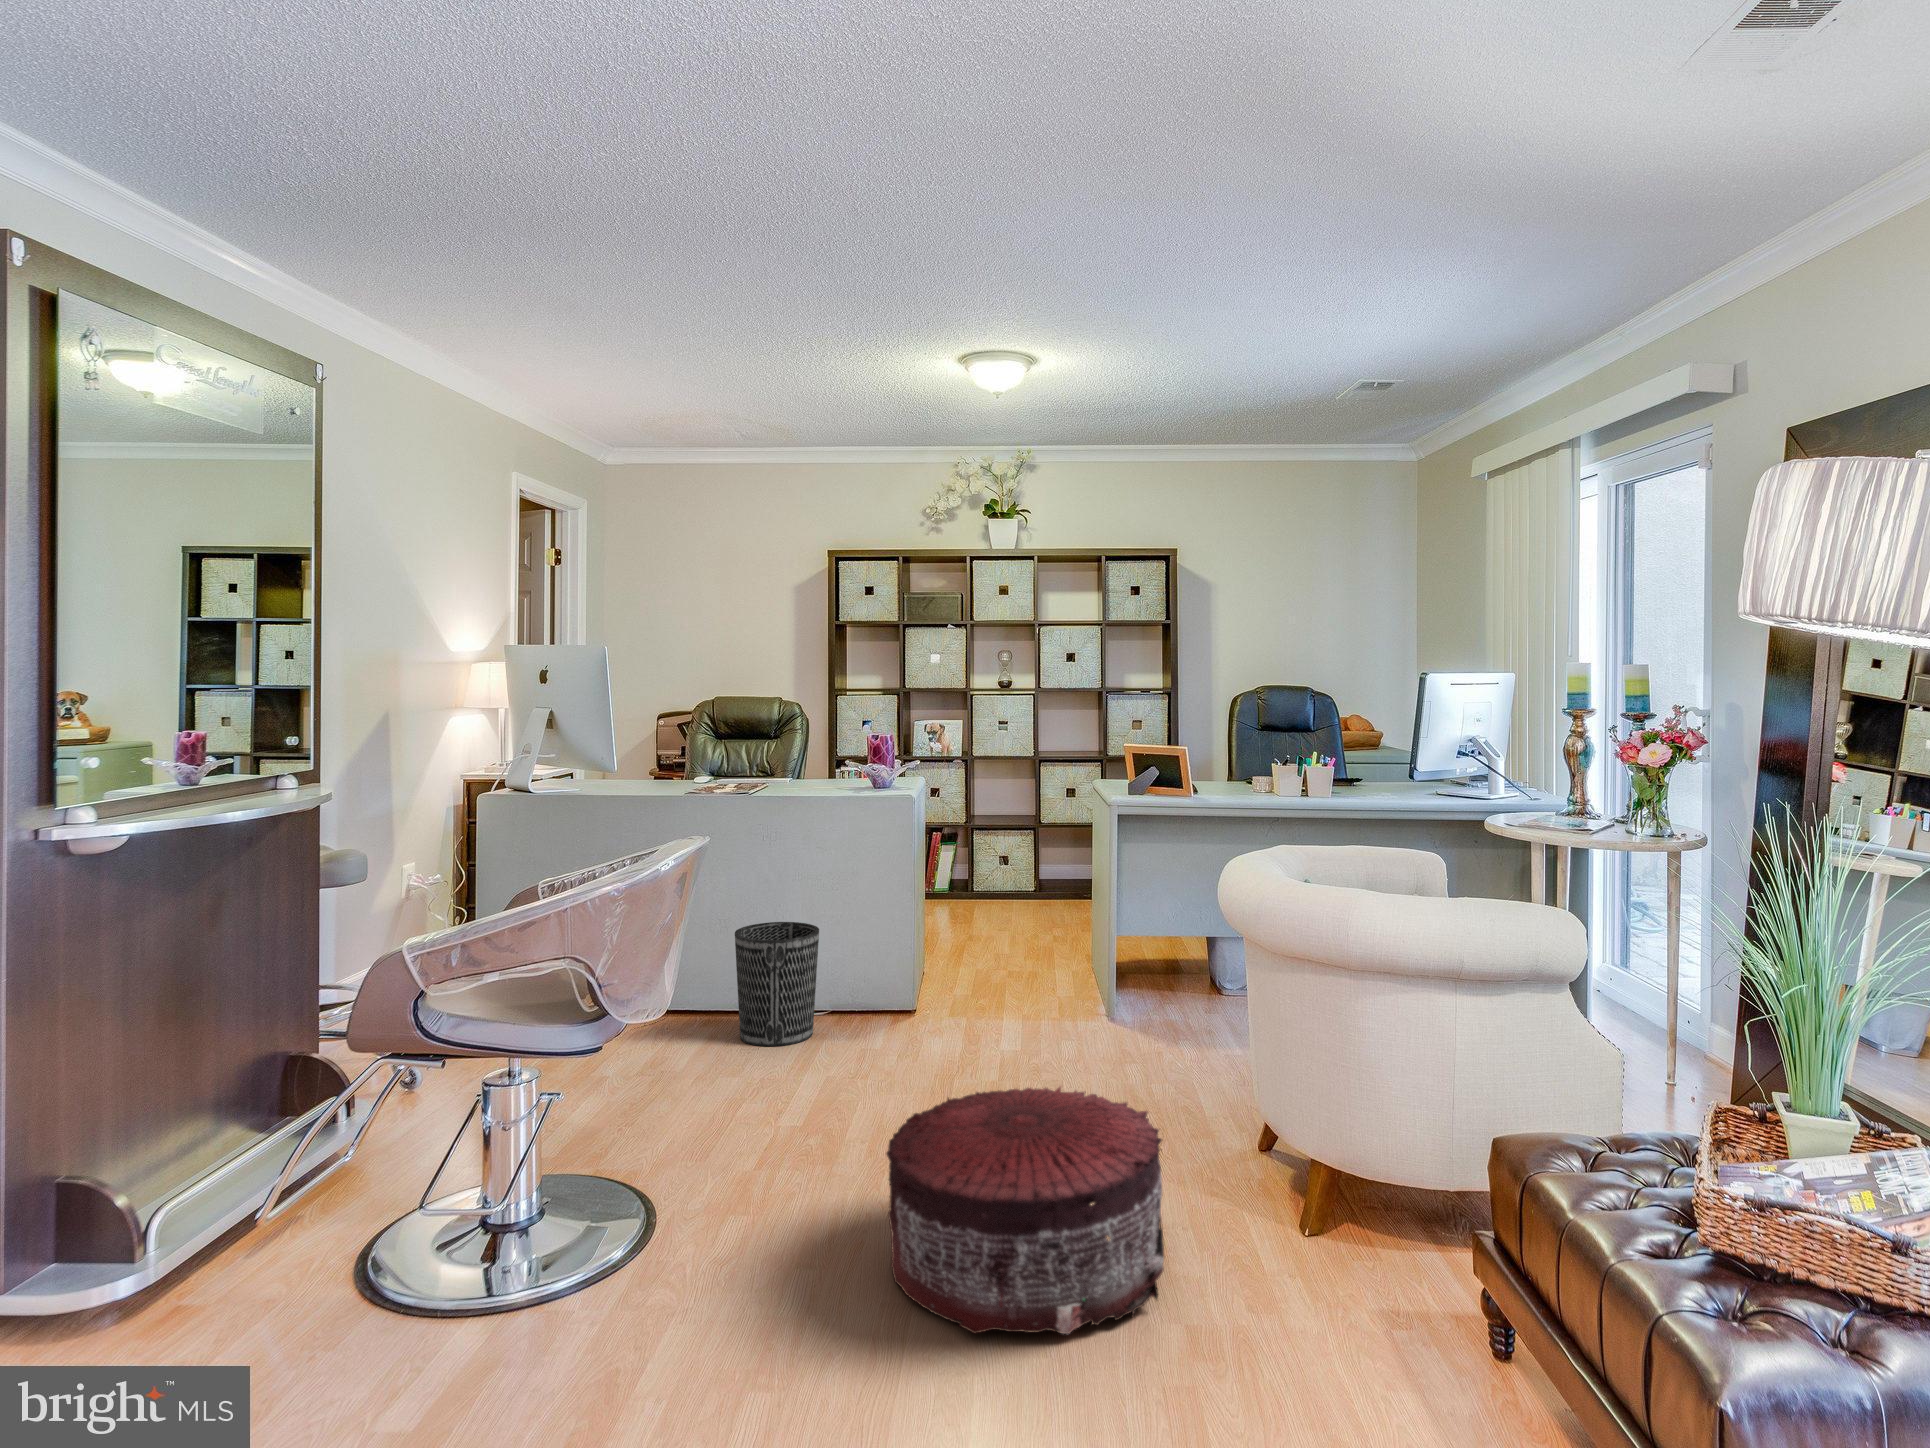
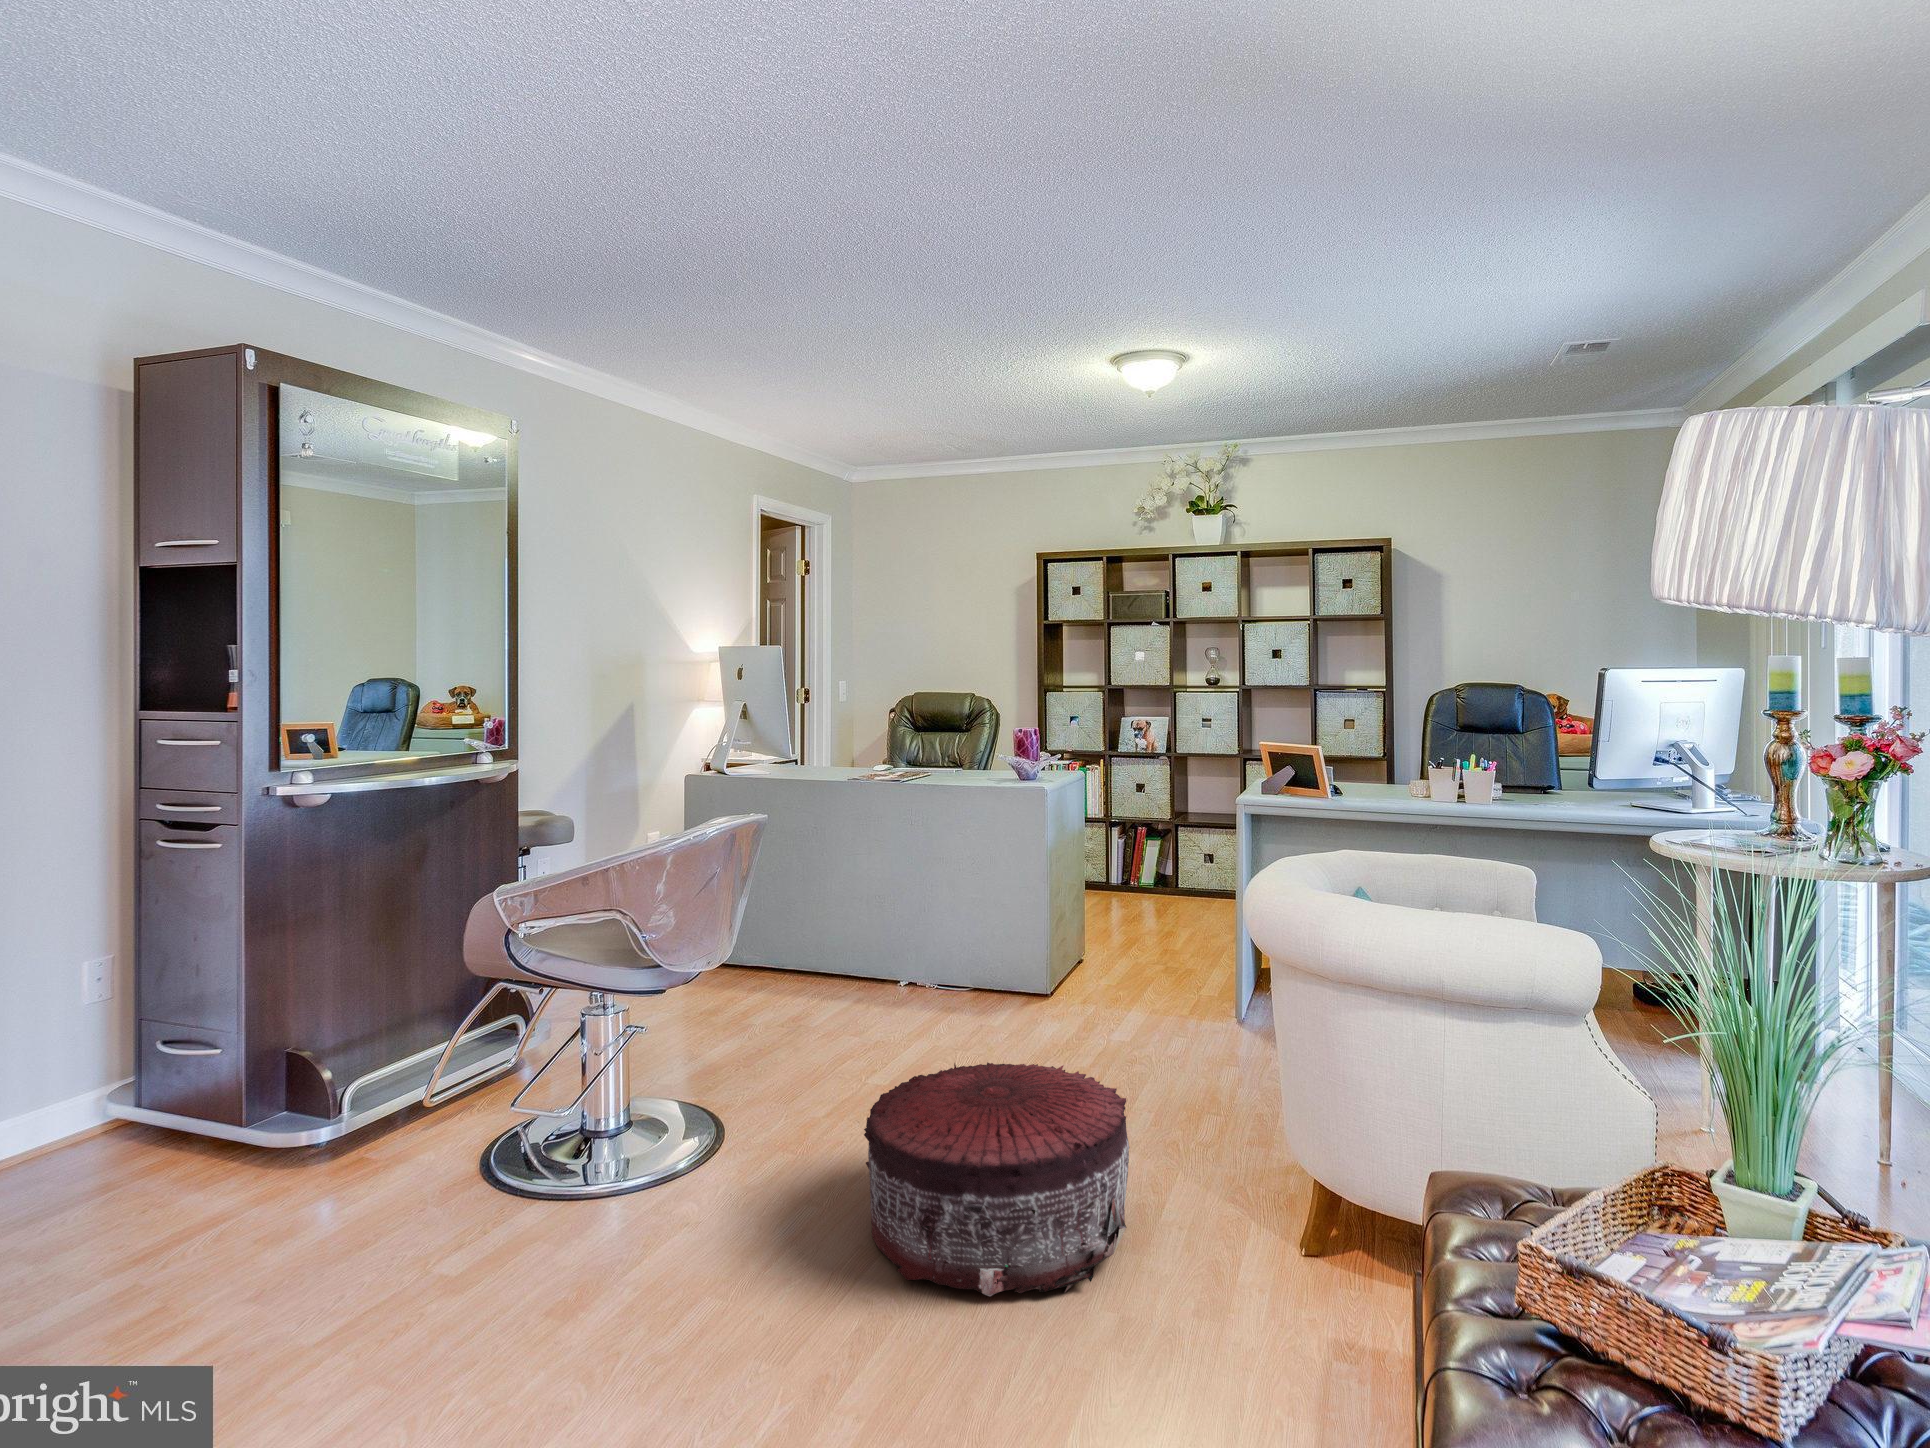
wastebasket: present [735,922,819,1046] -> none [876,897,951,1010]

